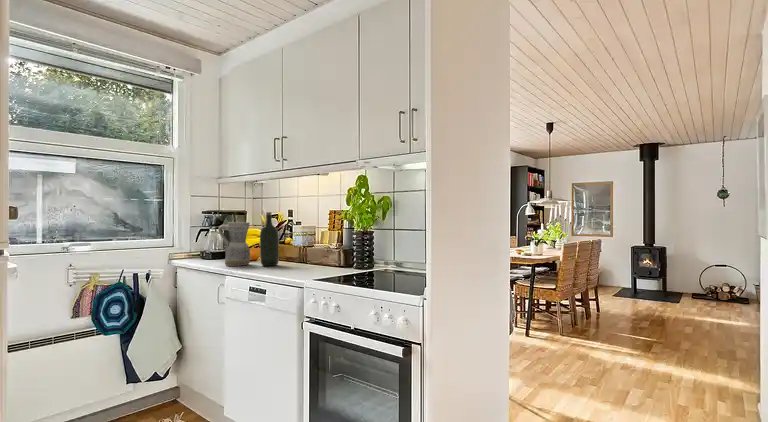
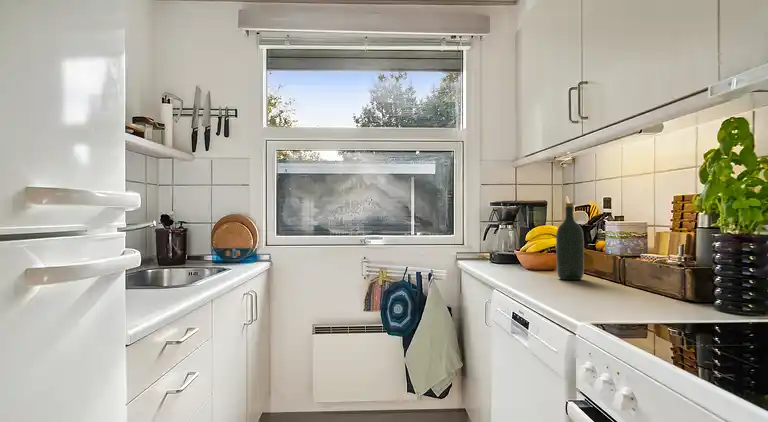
ceramic pitcher: present [218,222,250,266] -> none [503,216,545,274]

